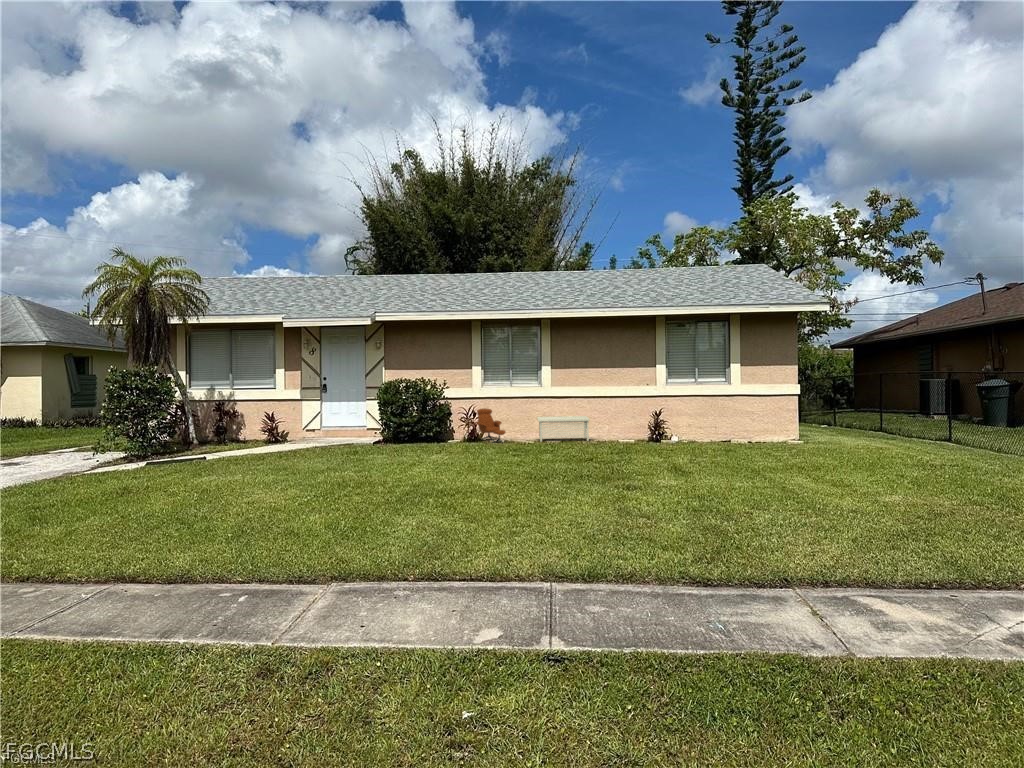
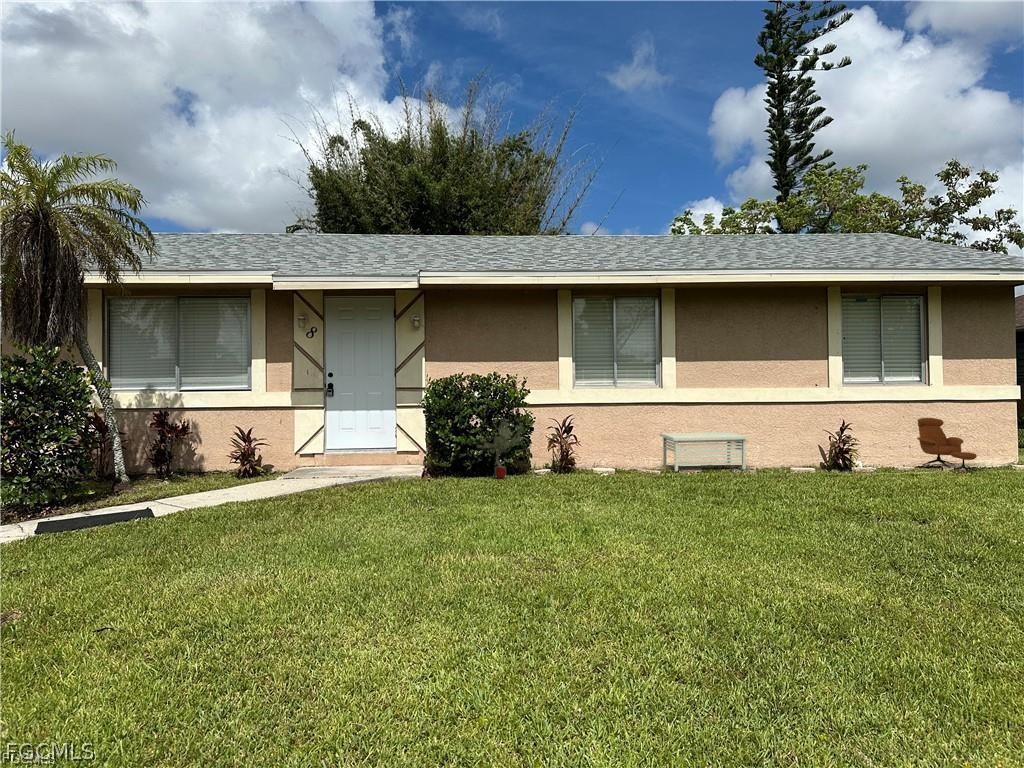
potted tree: none [406,407,437,445] -> present [477,419,523,478]
lounge chair: present [477,408,506,442] -> present [917,418,977,473]

